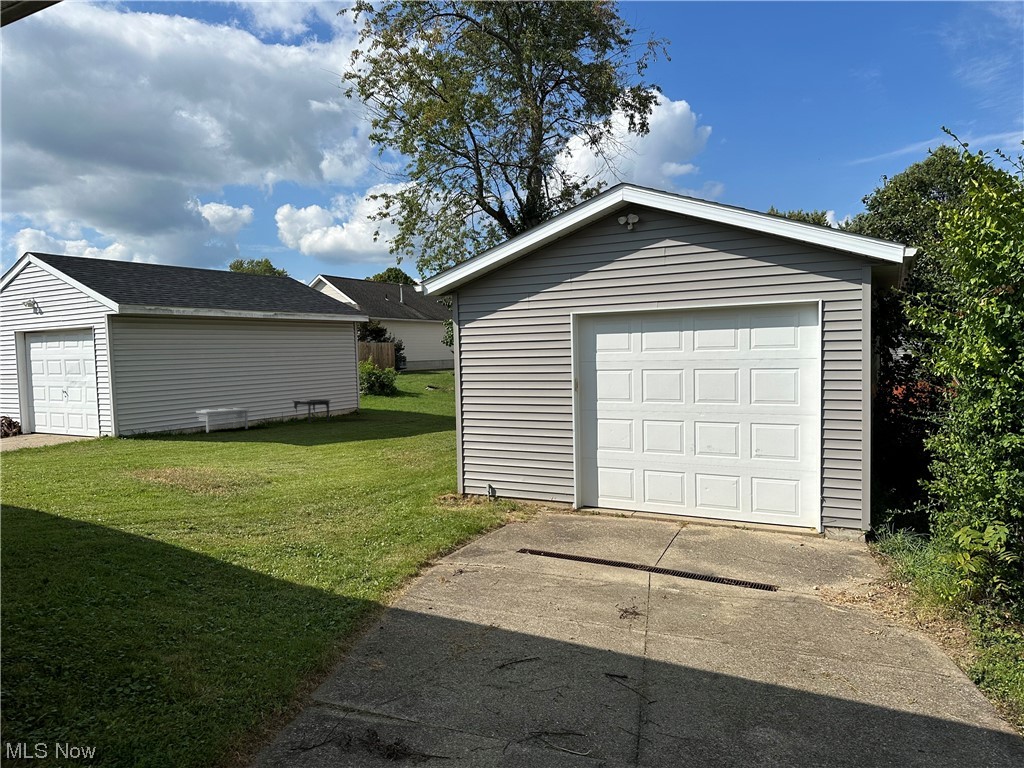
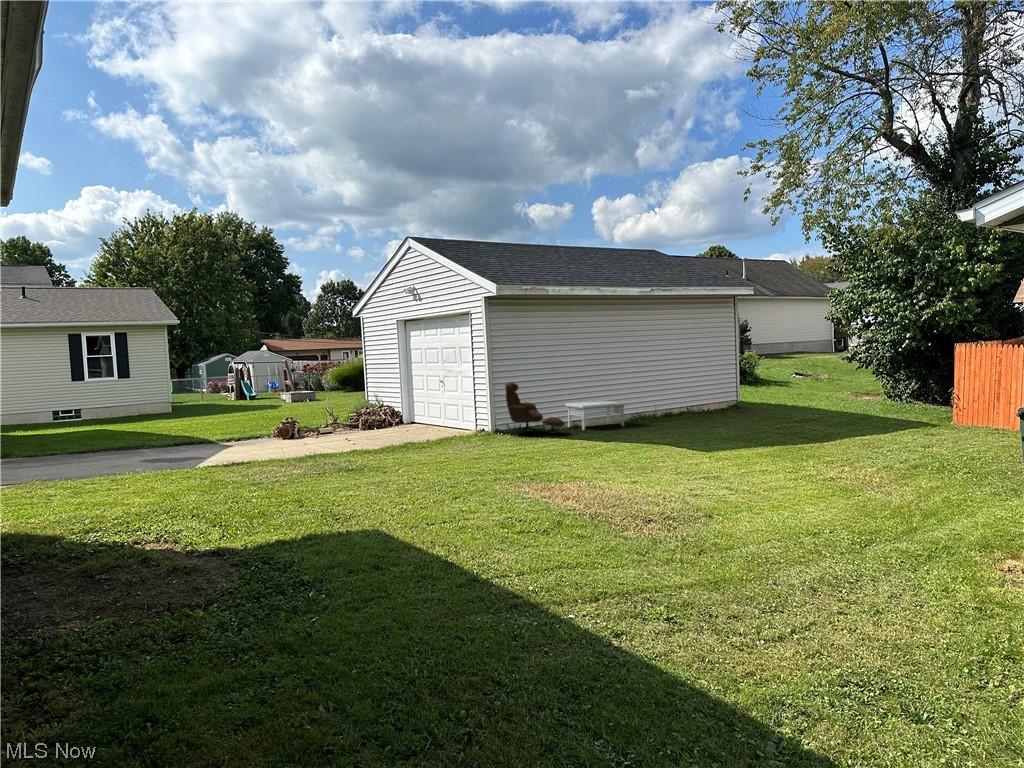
lounge chair: none [129,392,187,438] -> present [505,382,564,435]
round table: present [293,400,330,423] -> none [667,391,714,421]

